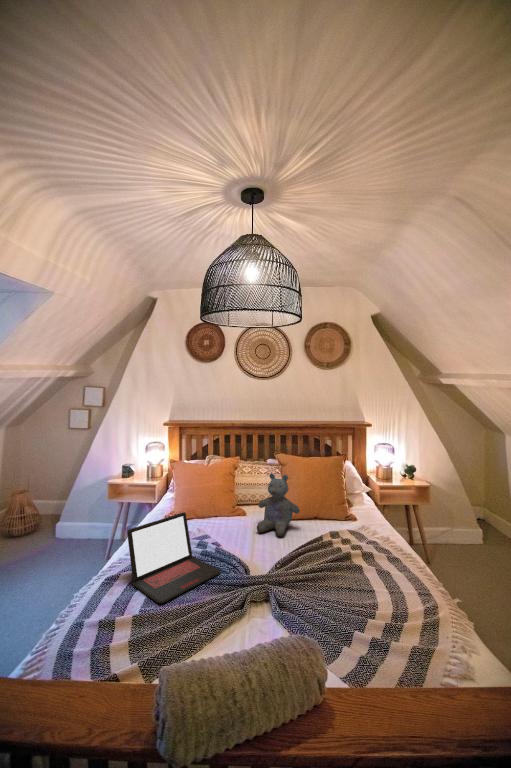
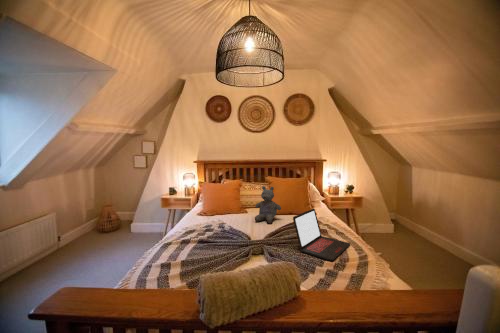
laptop: present [127,512,220,603] -> present [293,209,350,261]

